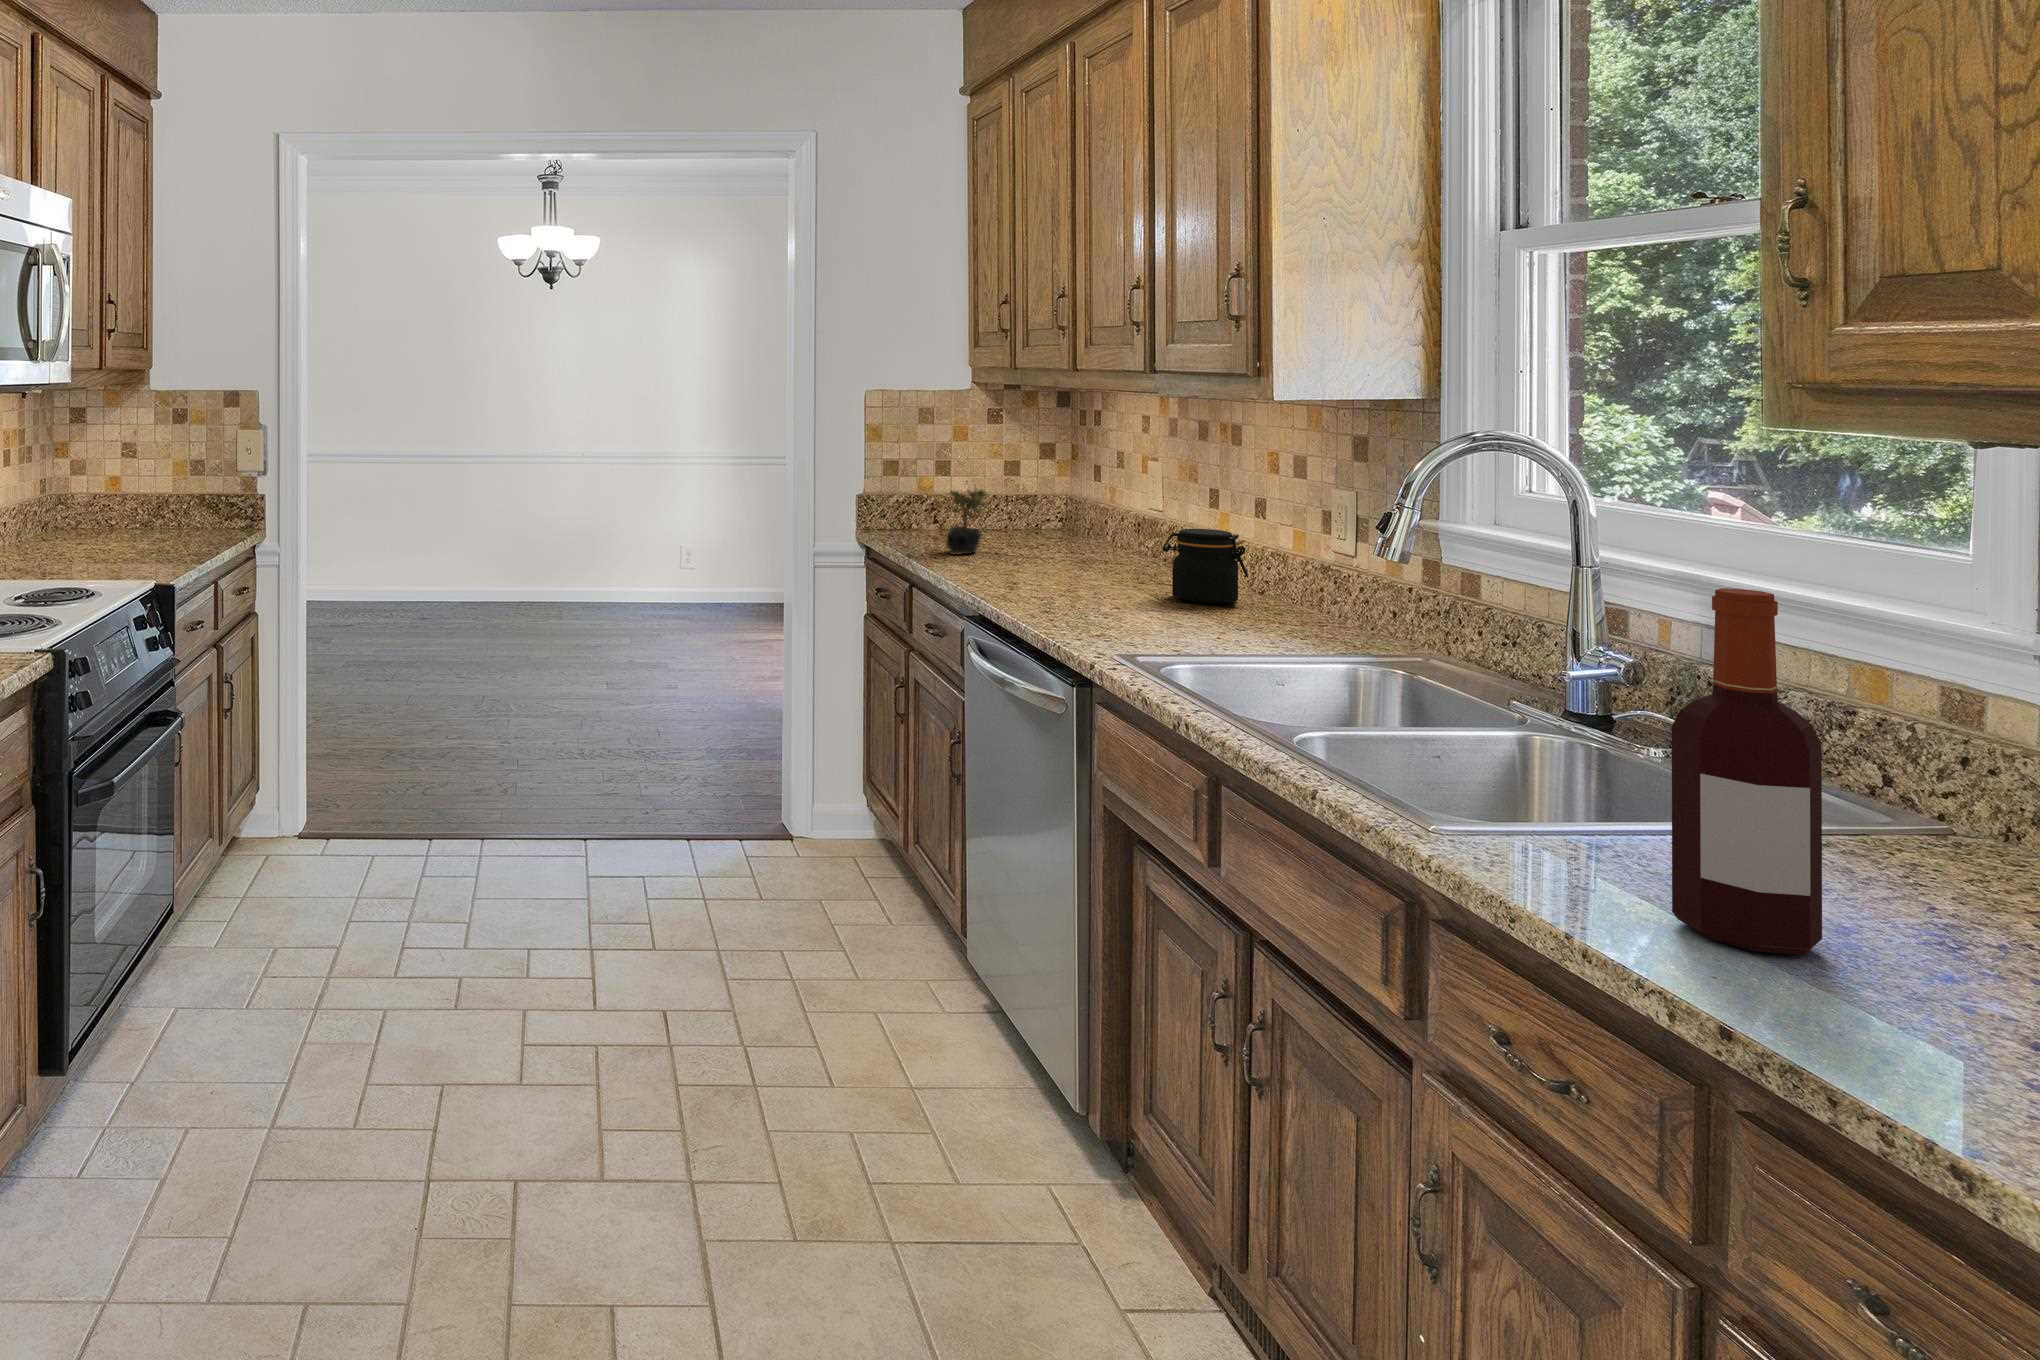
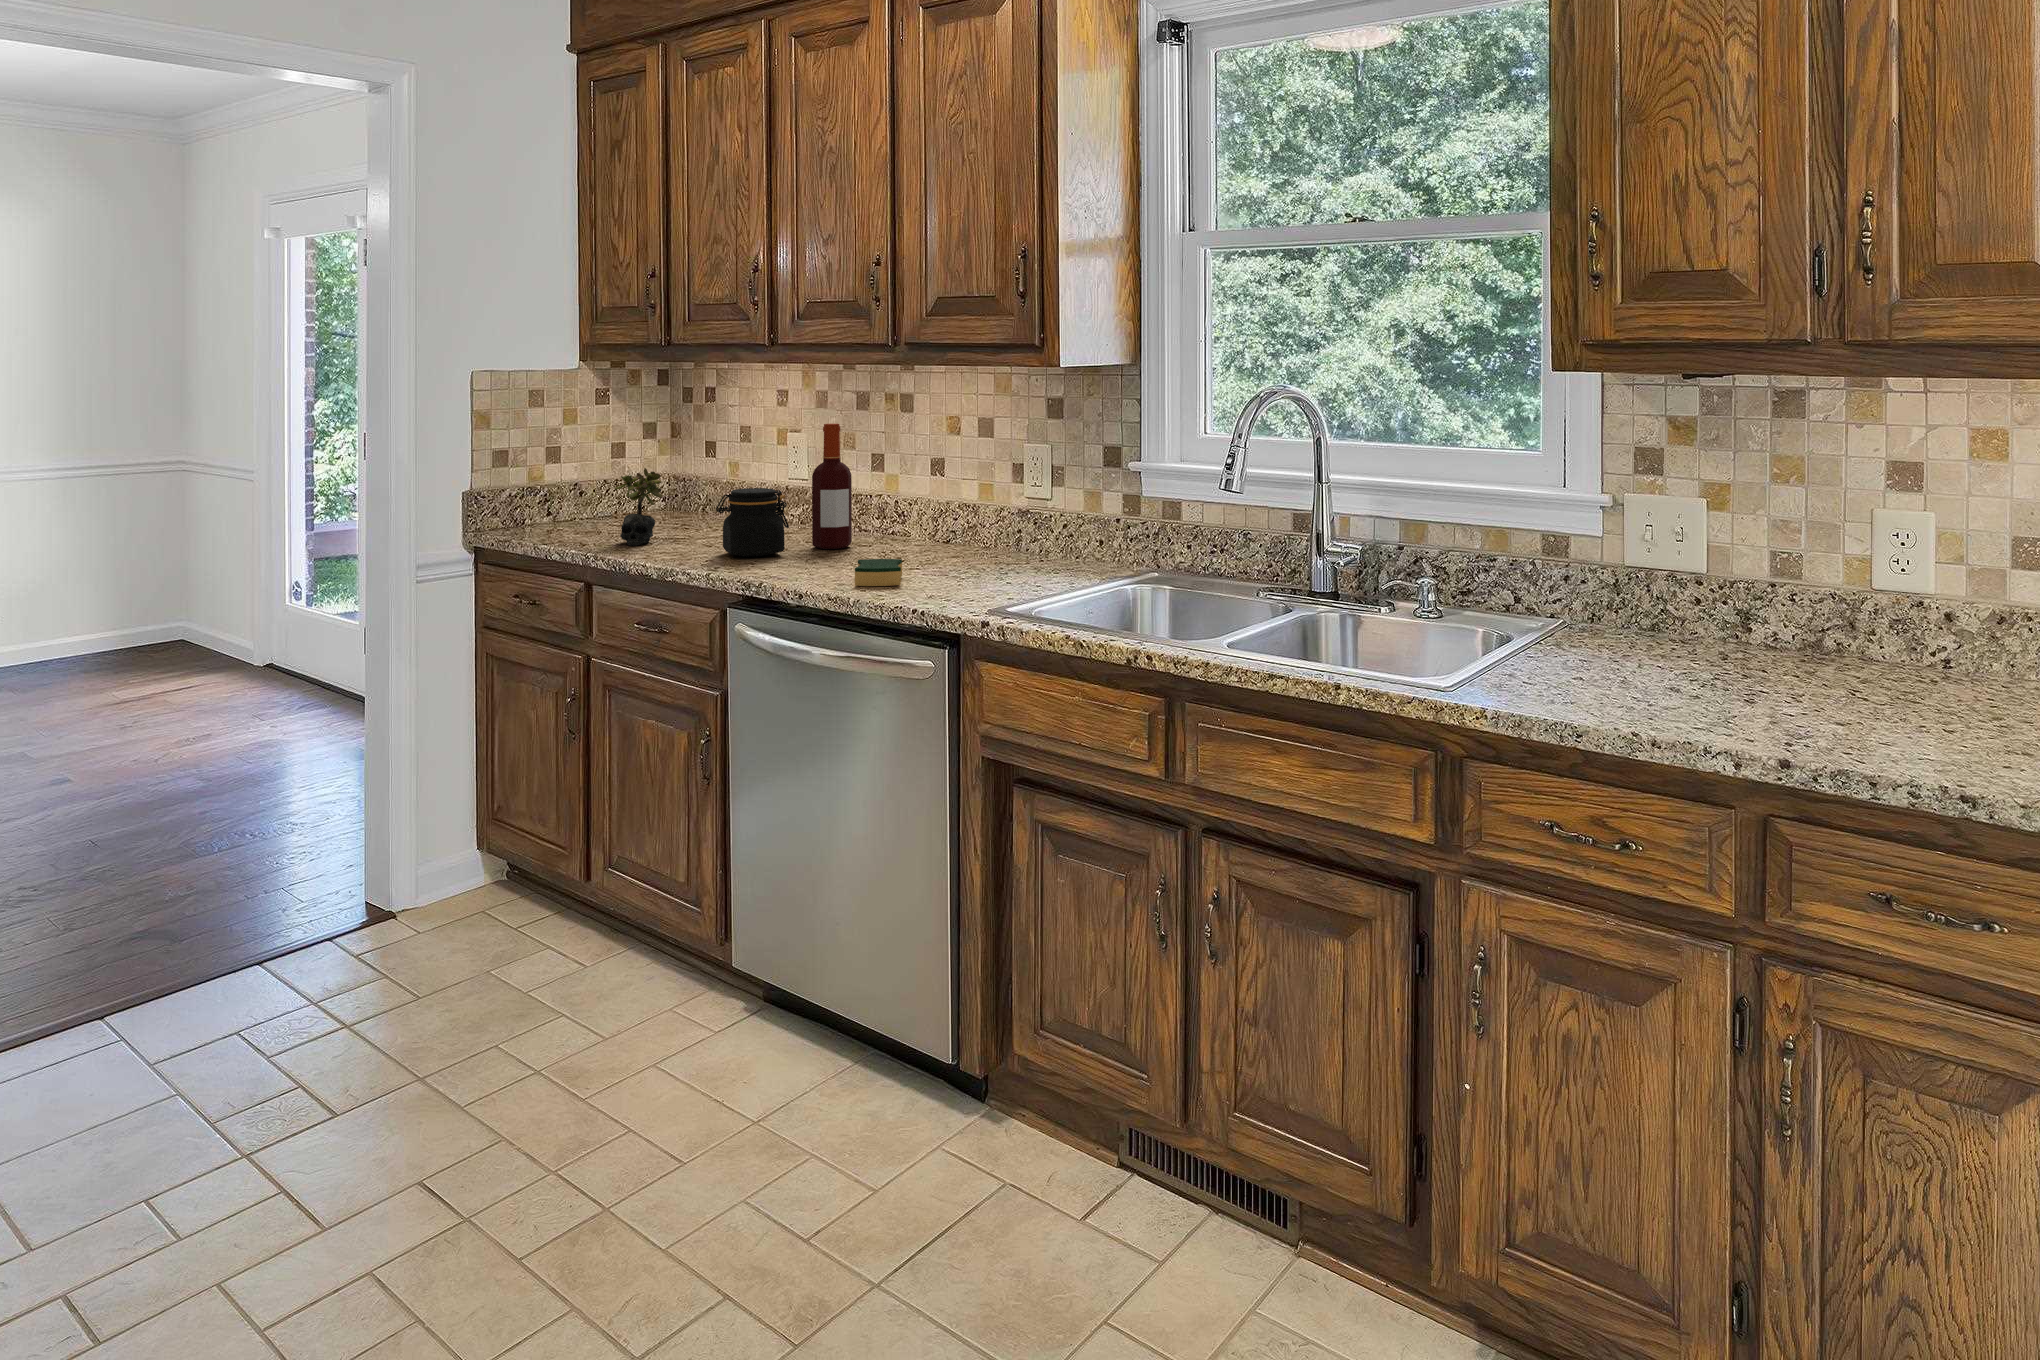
jar: present [1162,529,1248,604] -> present [716,488,789,557]
bottle: present [1672,588,1822,955] -> present [812,424,852,549]
sponge: none [1053,589,1121,619] -> present [855,559,902,586]

